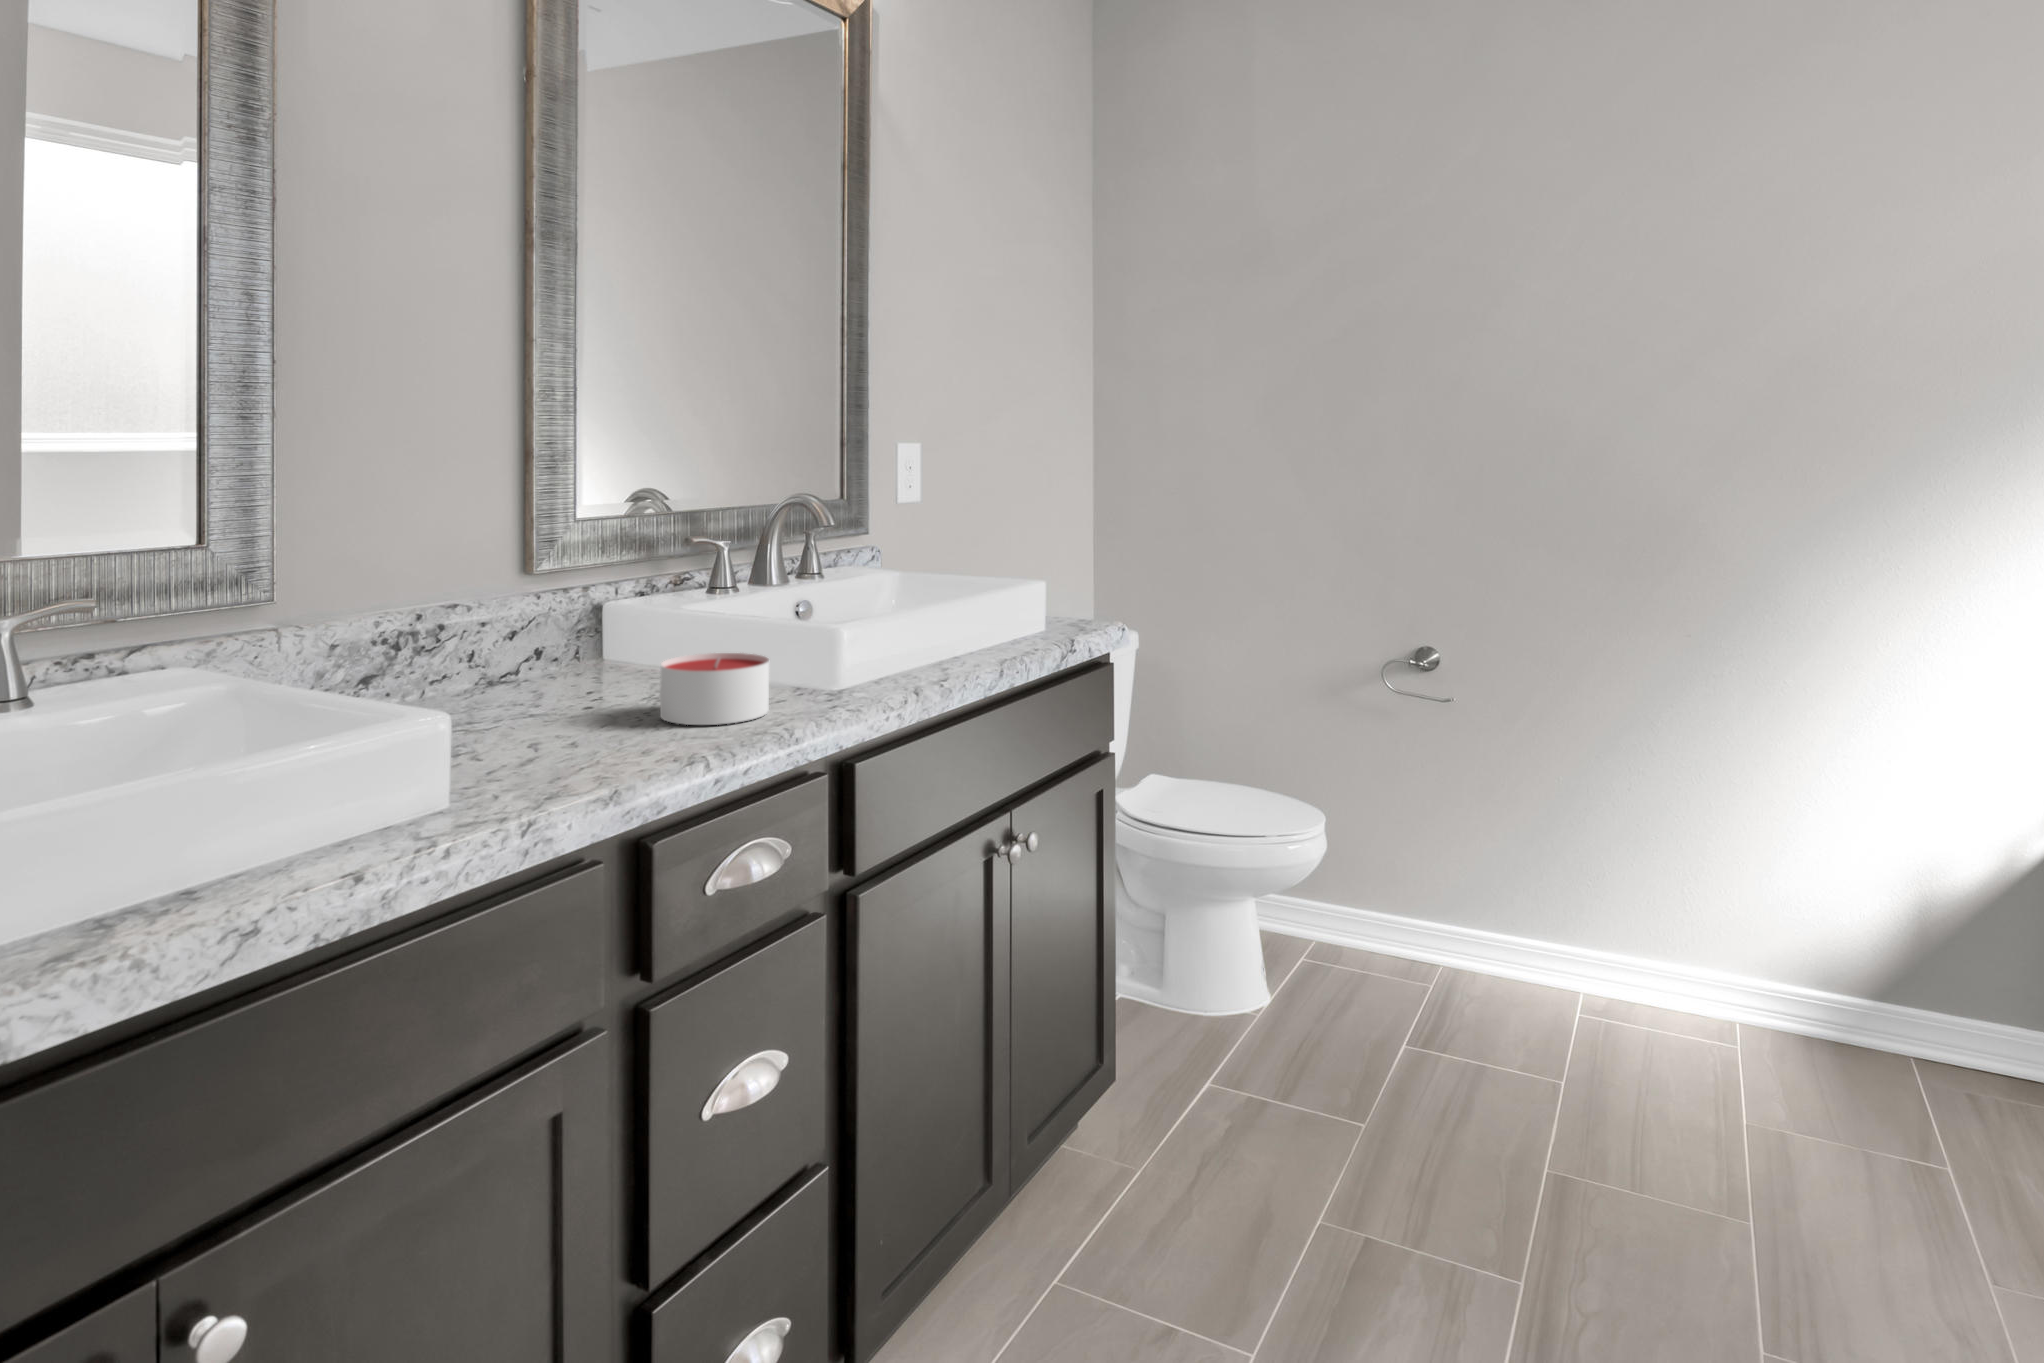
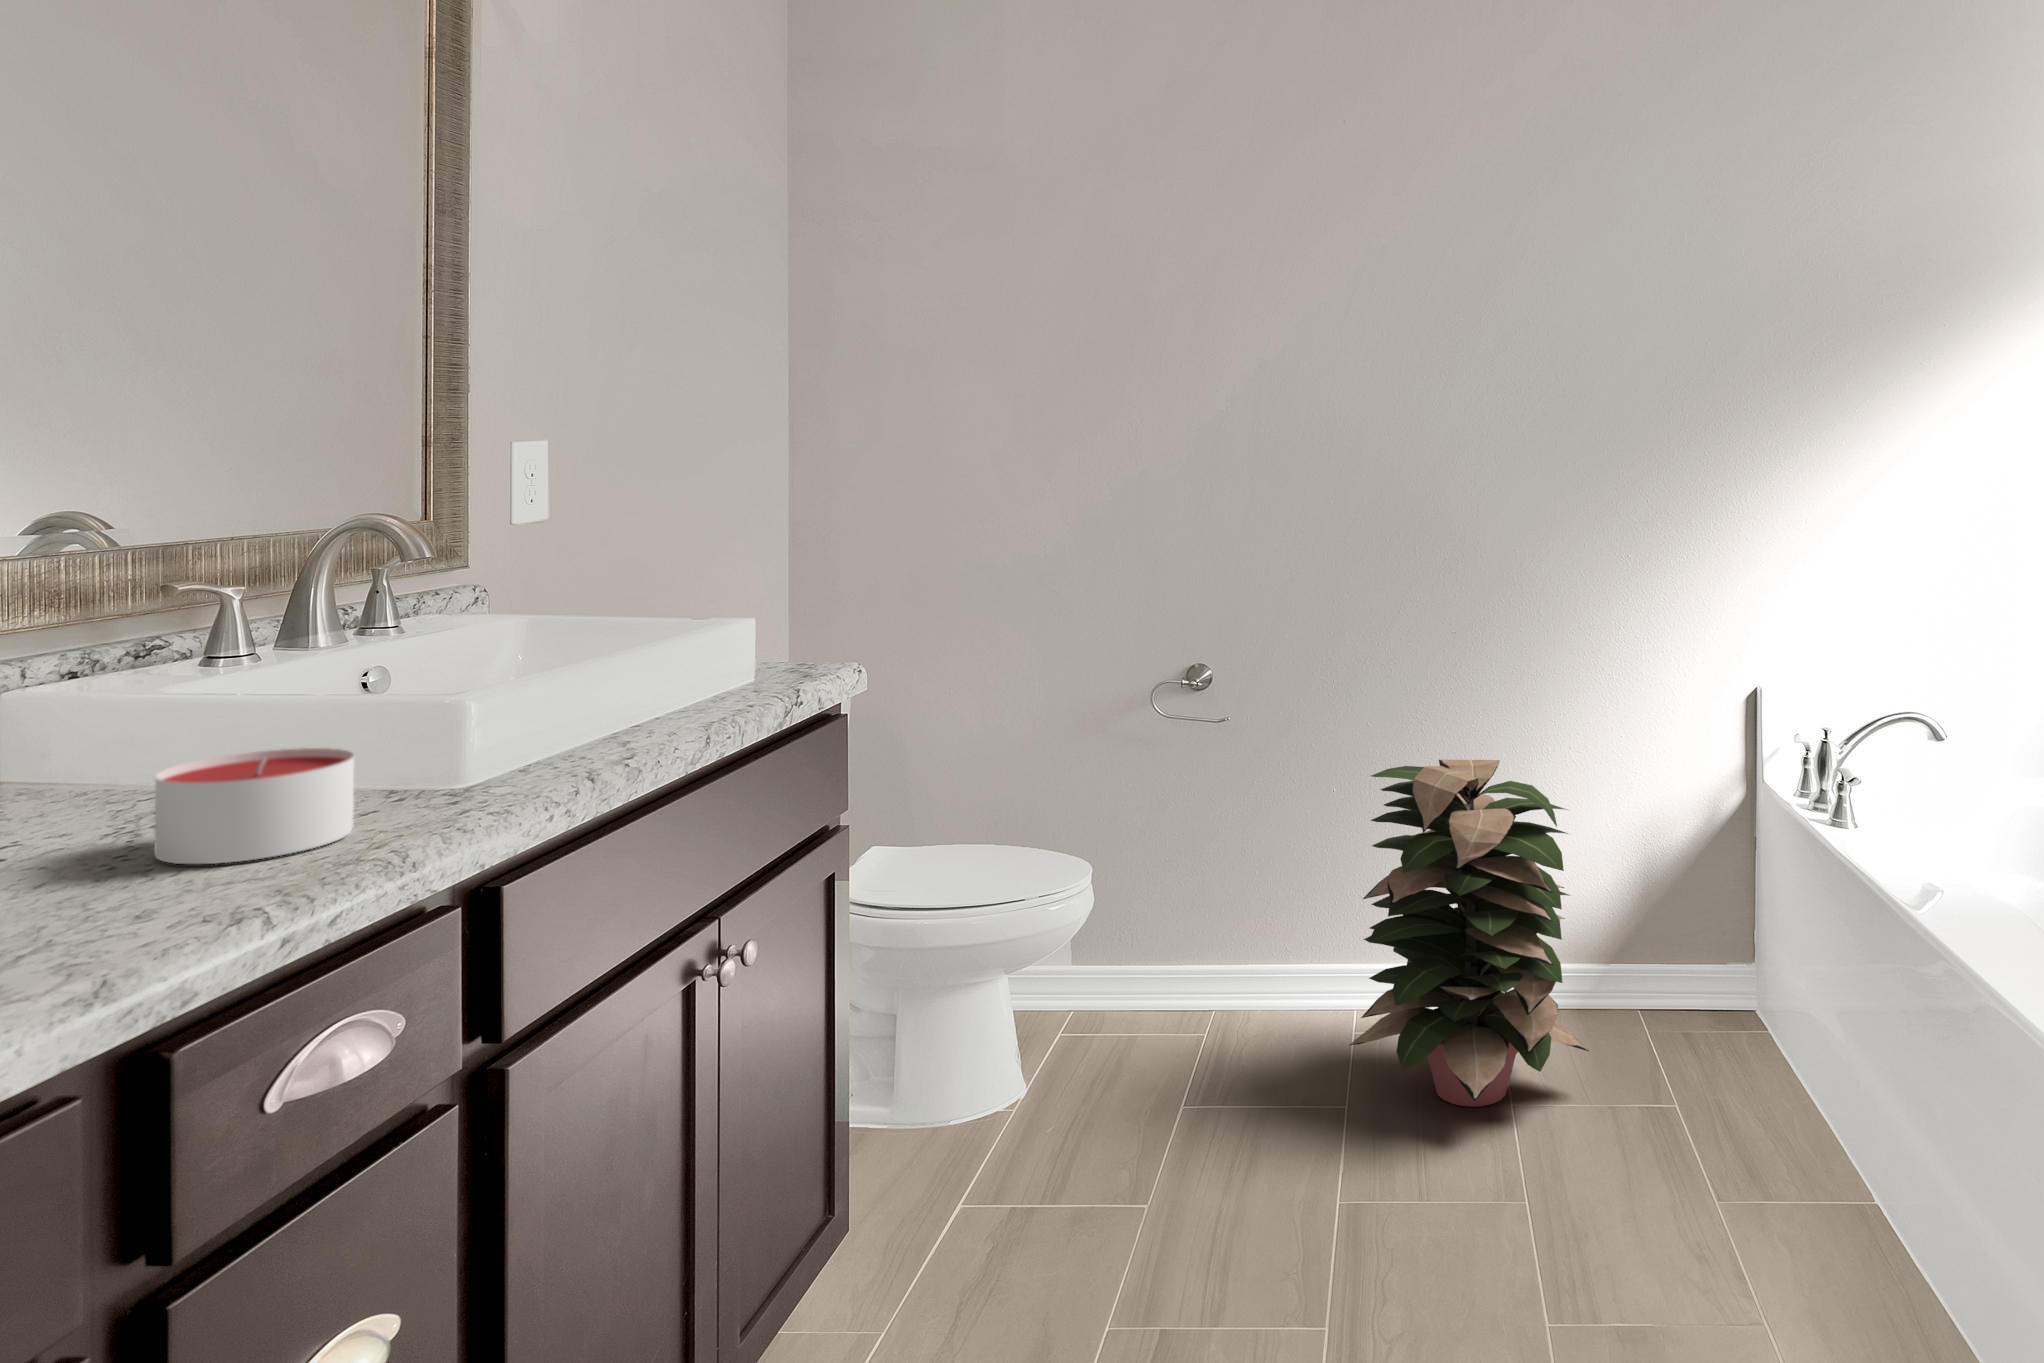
decorative plant: none [1563,752,1822,1094] -> present [1350,760,1588,1107]

